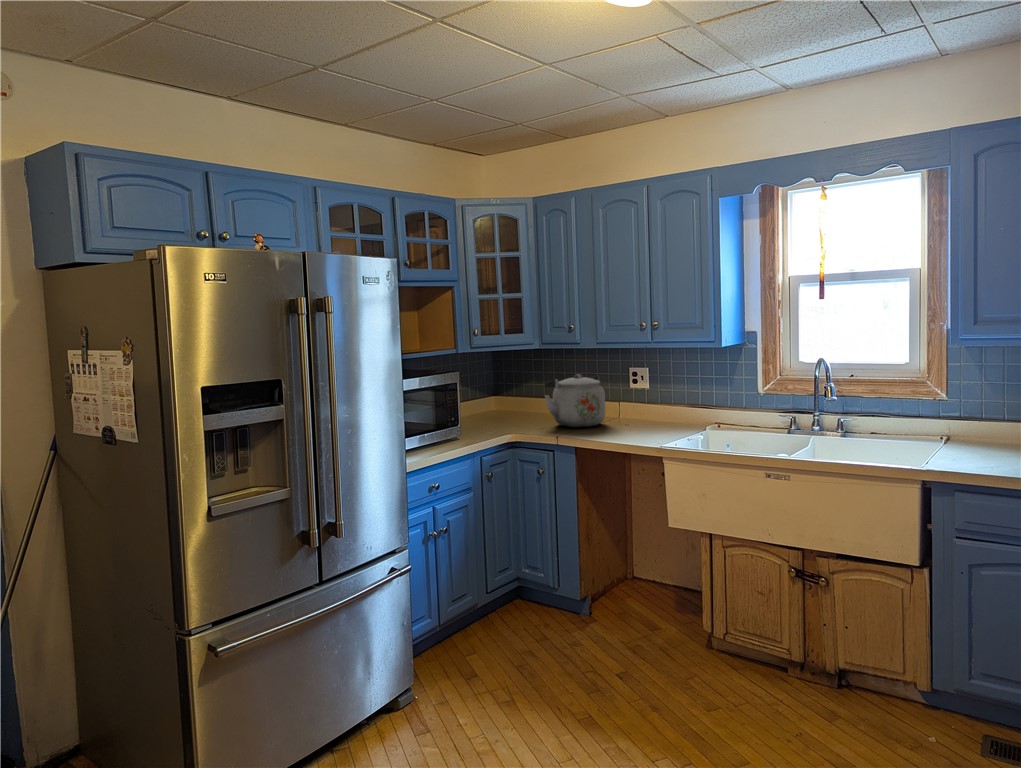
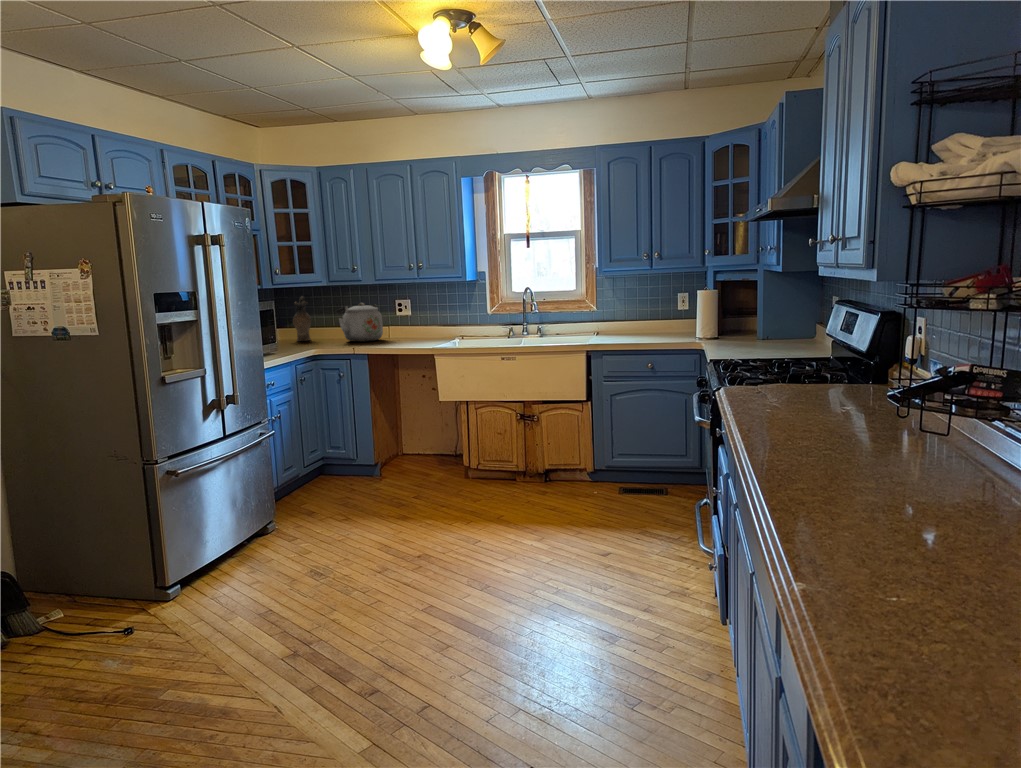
ceramic pitcher: none [497,361,520,419] -> present [293,296,311,341]

